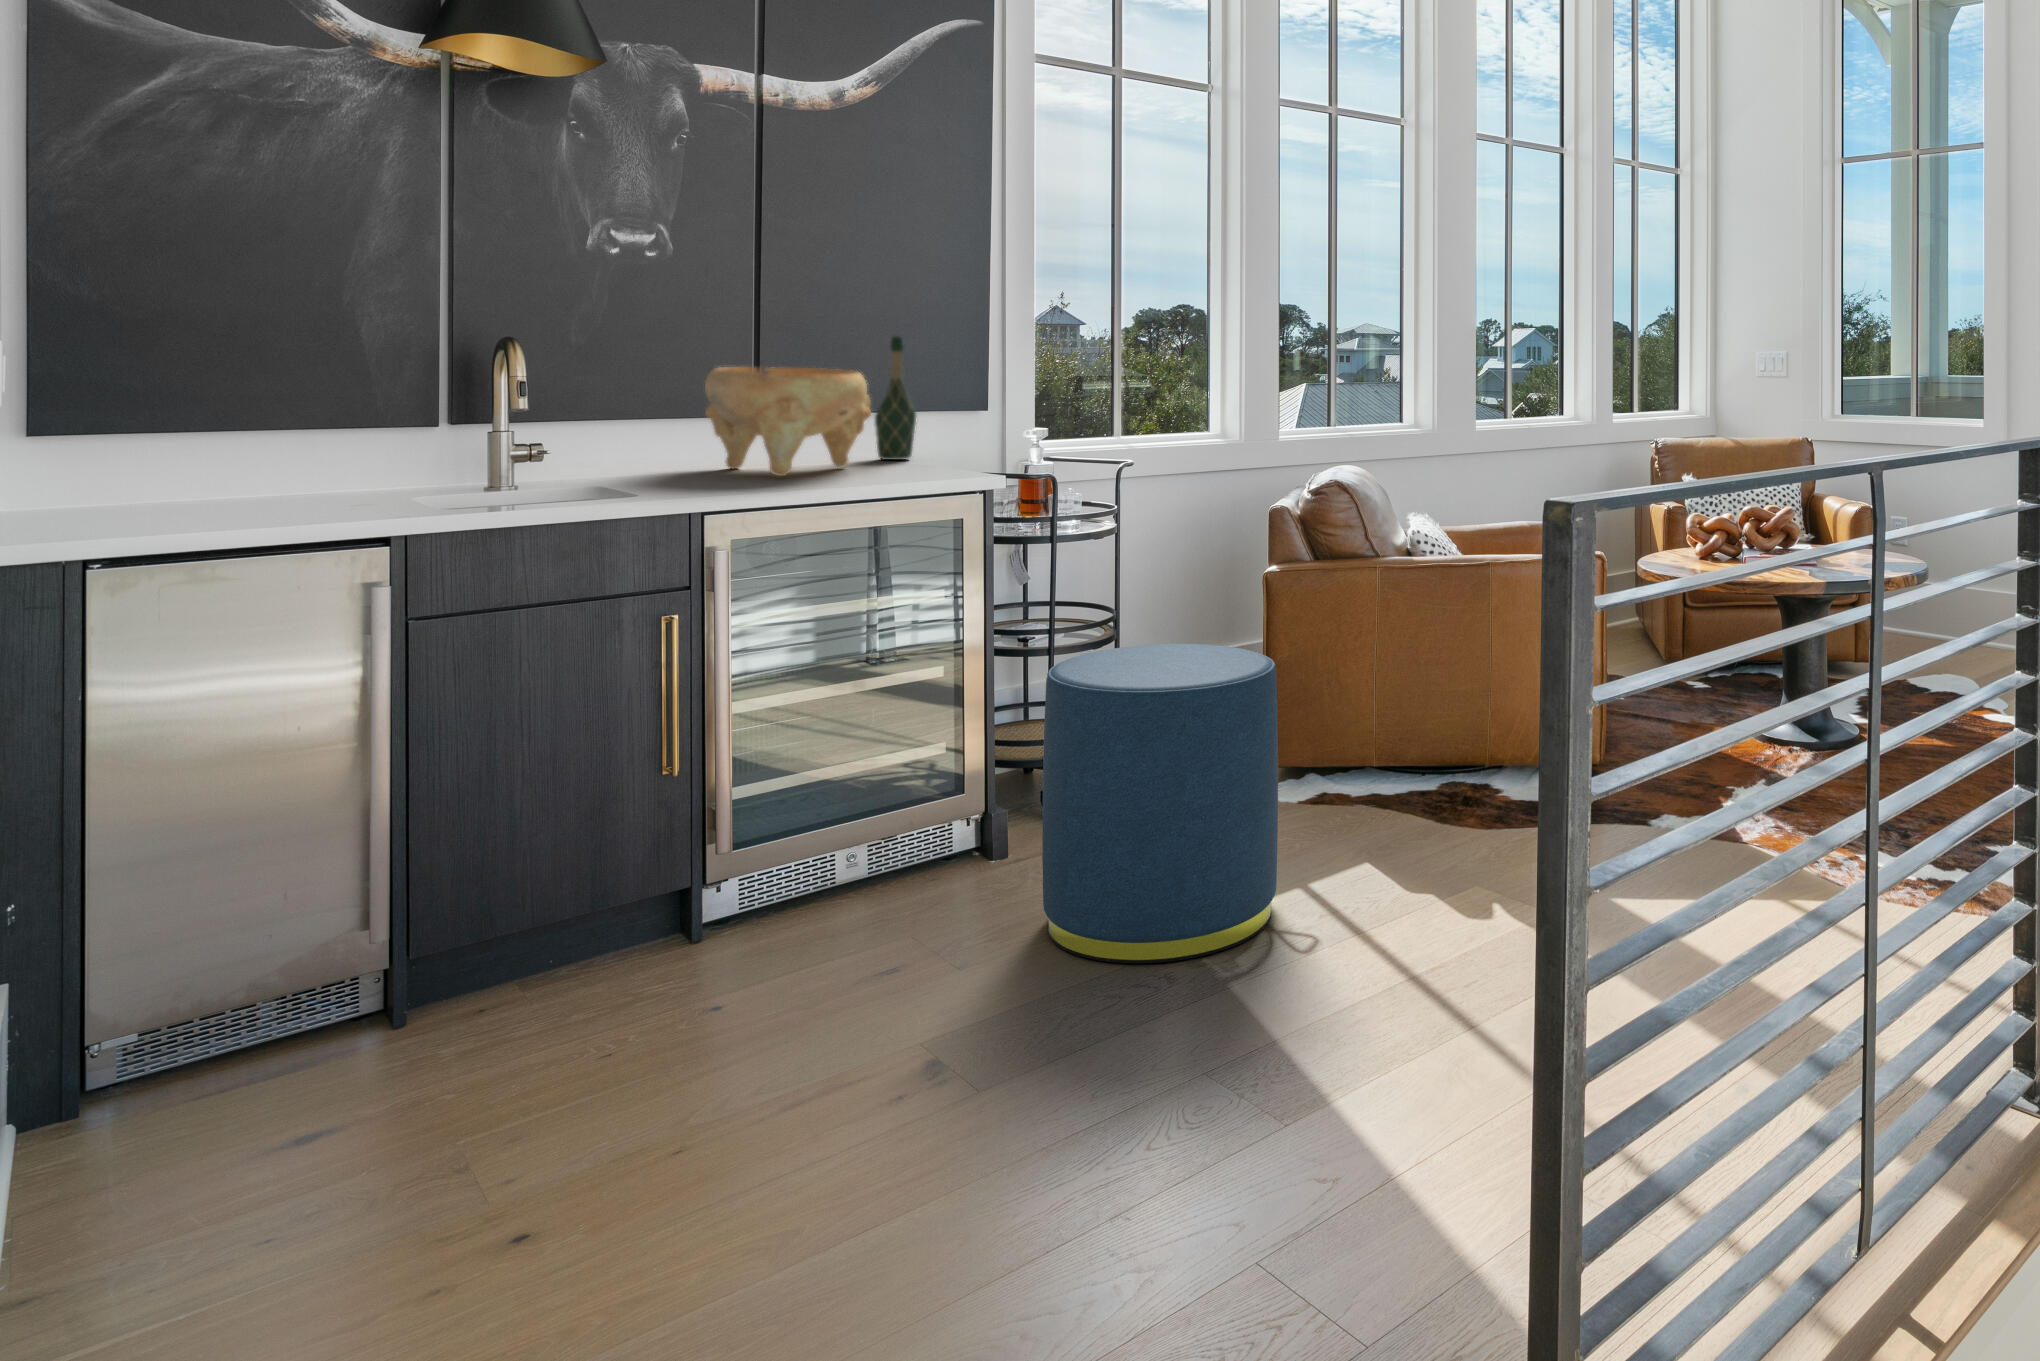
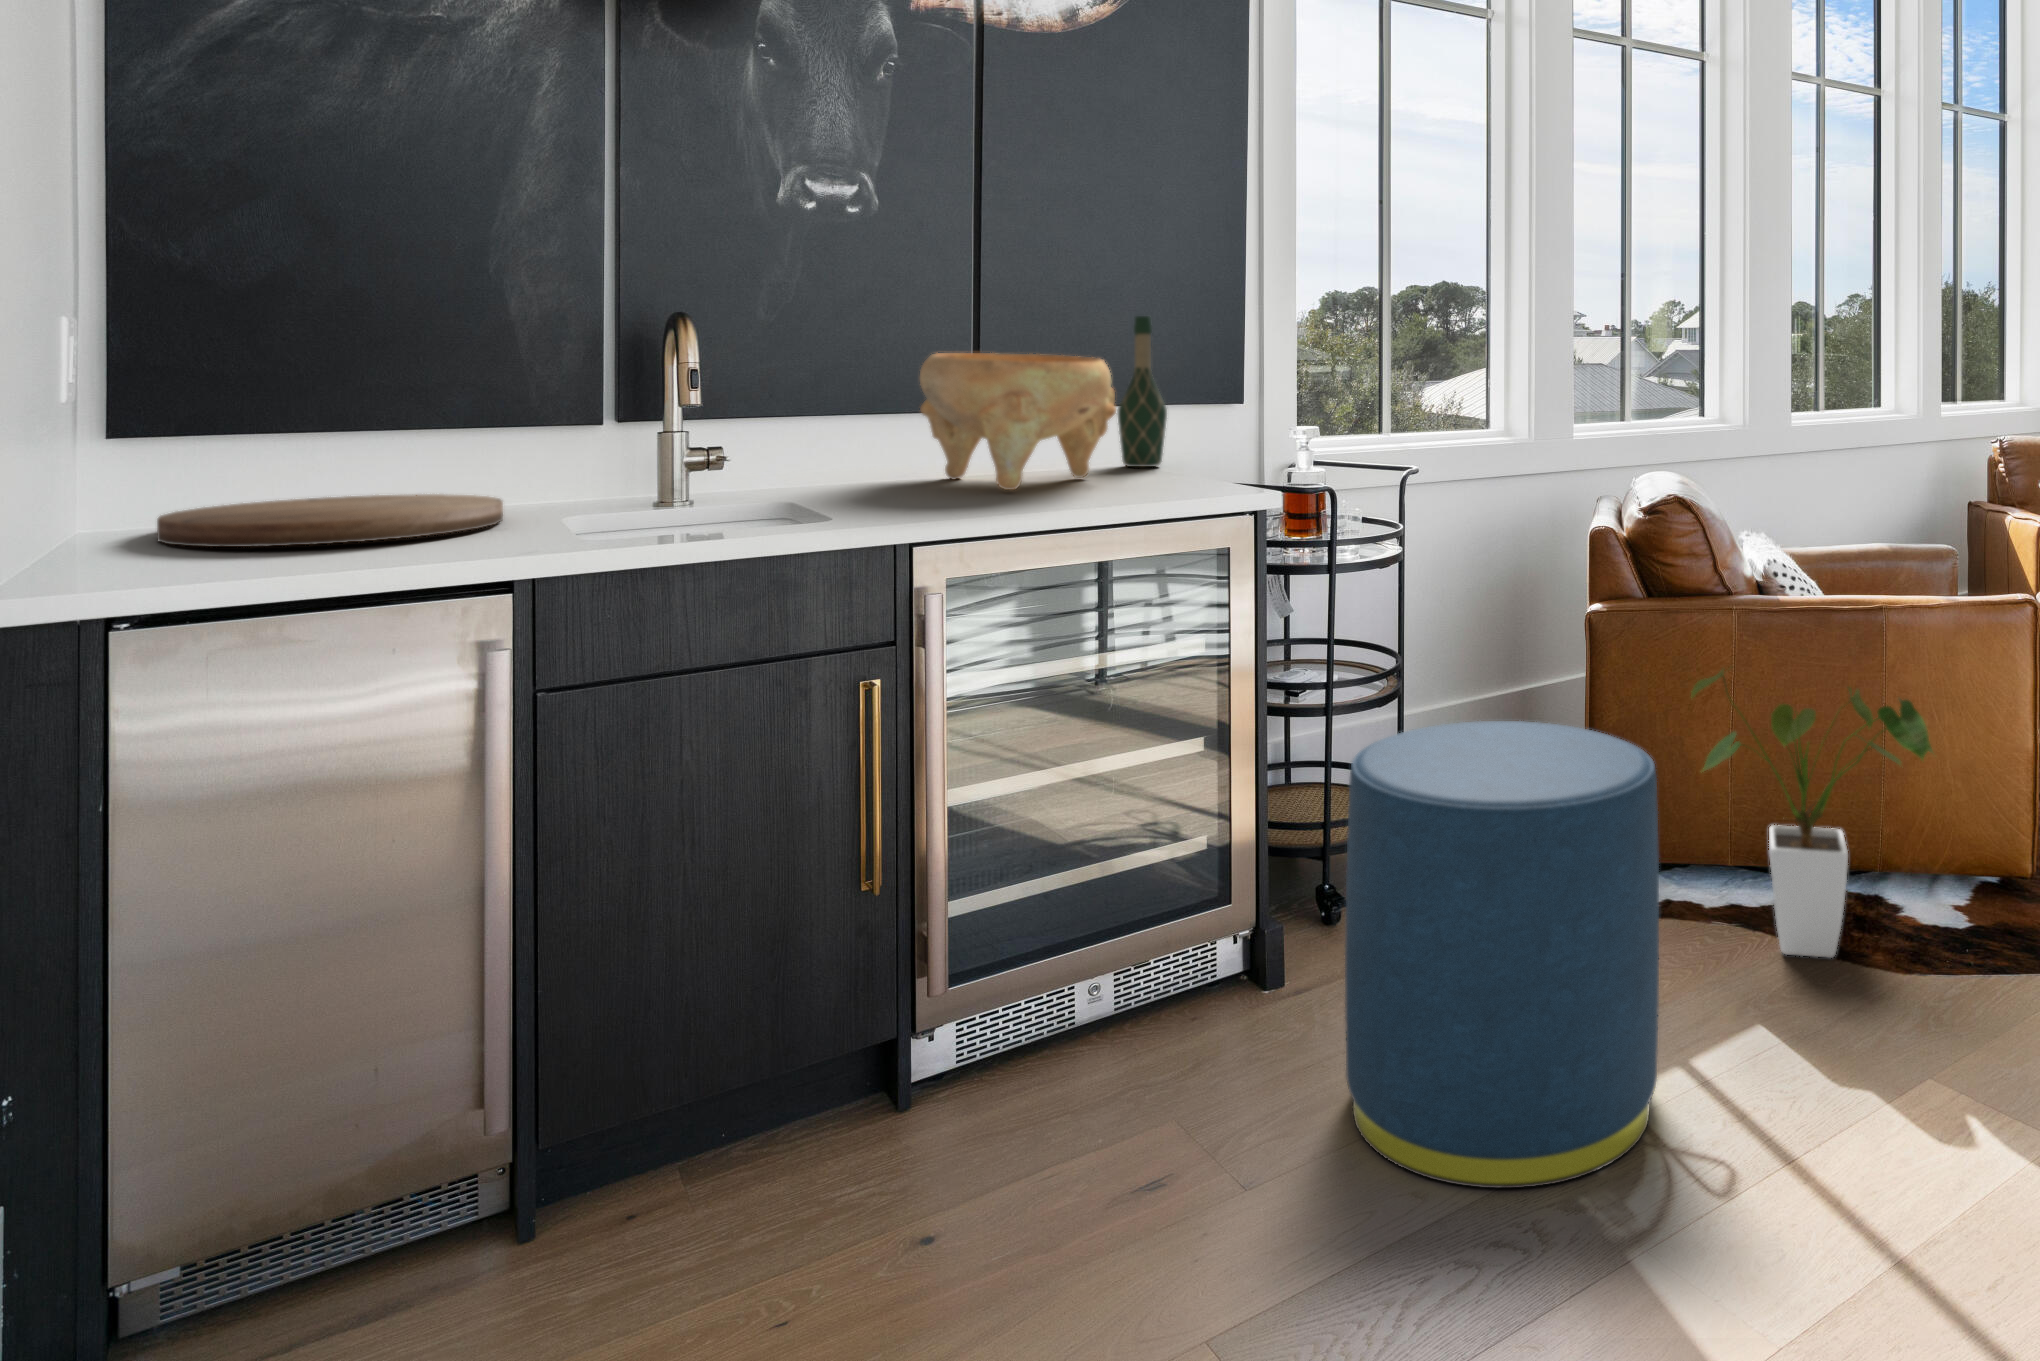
cutting board: none [92,479,367,515] -> present [157,494,503,547]
house plant: none [1337,608,1516,825] -> present [1691,670,1933,957]

